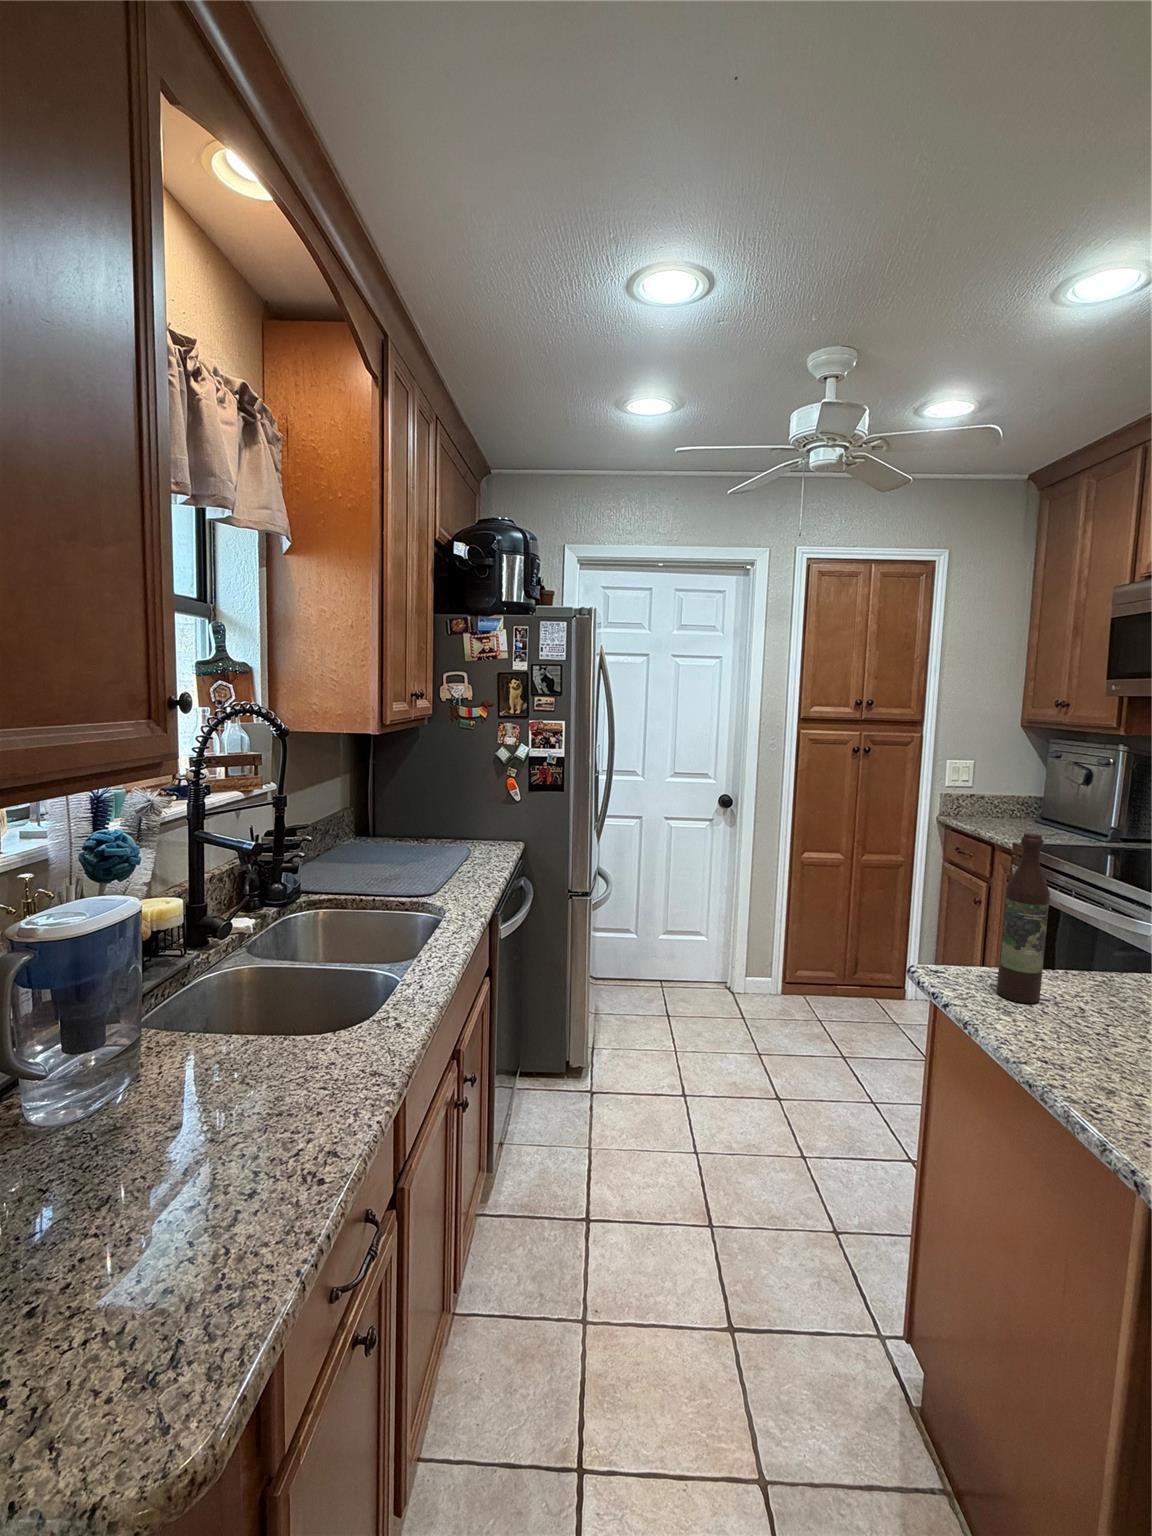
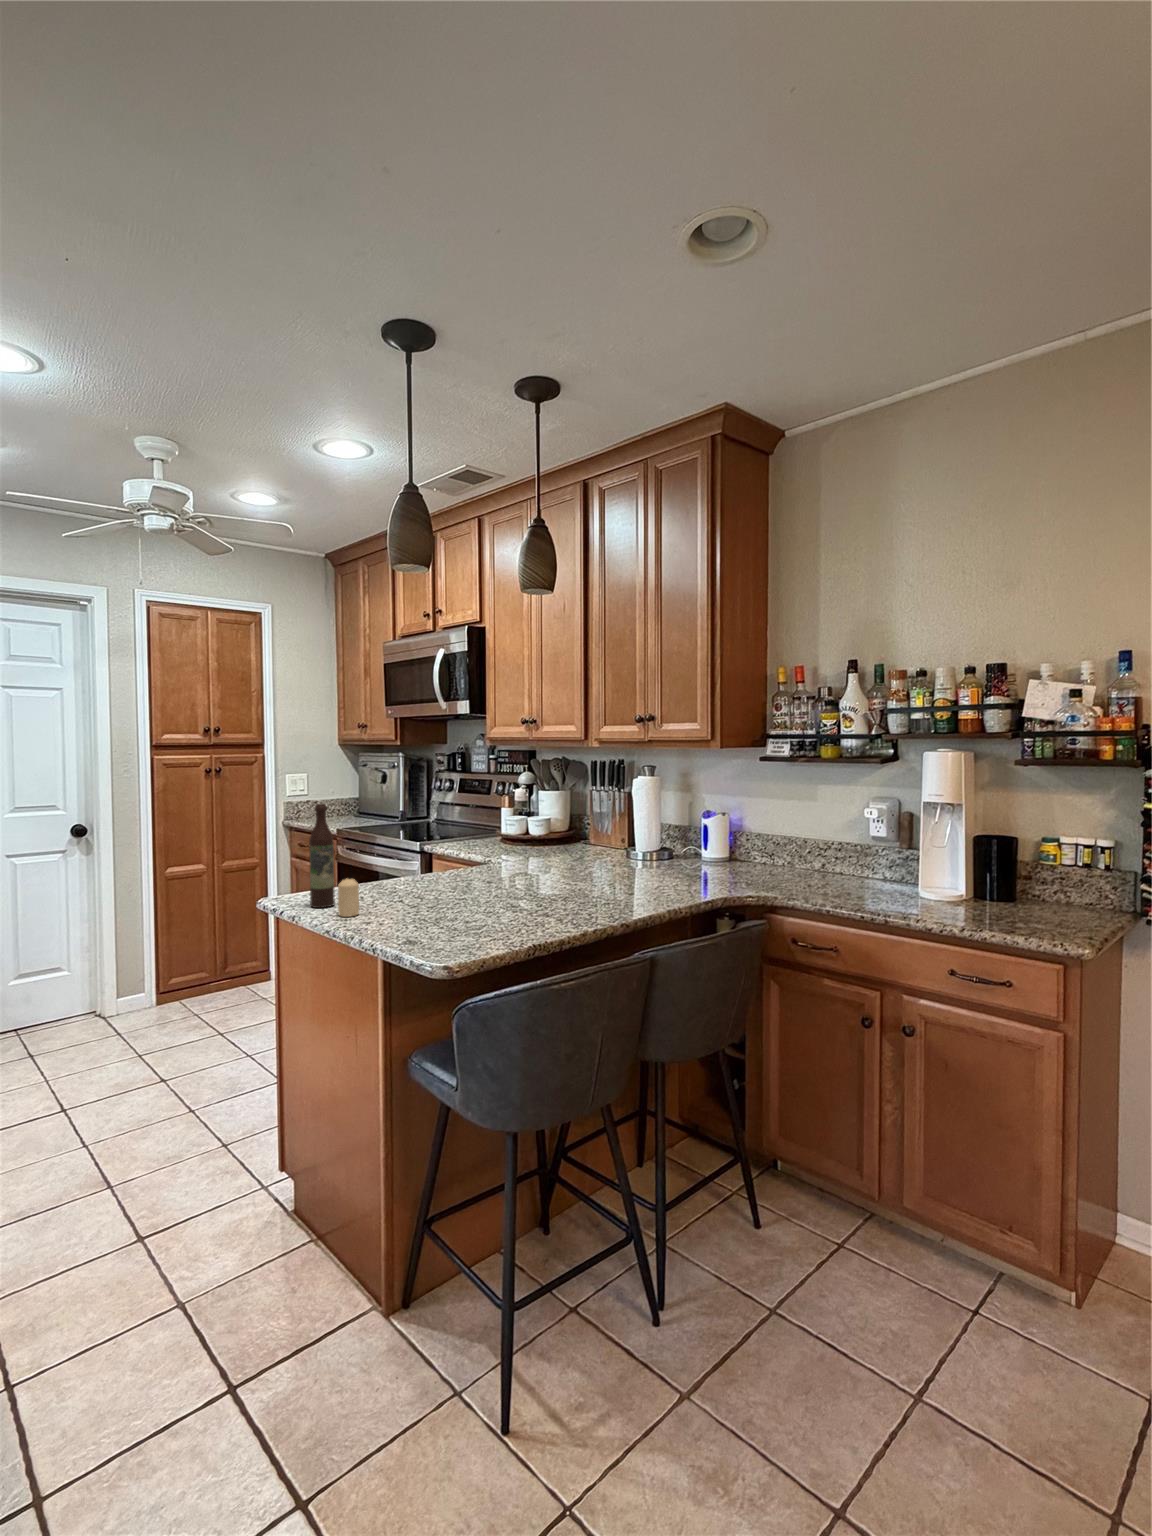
candle: none [1053,973,1100,1044] -> present [338,879,359,917]

